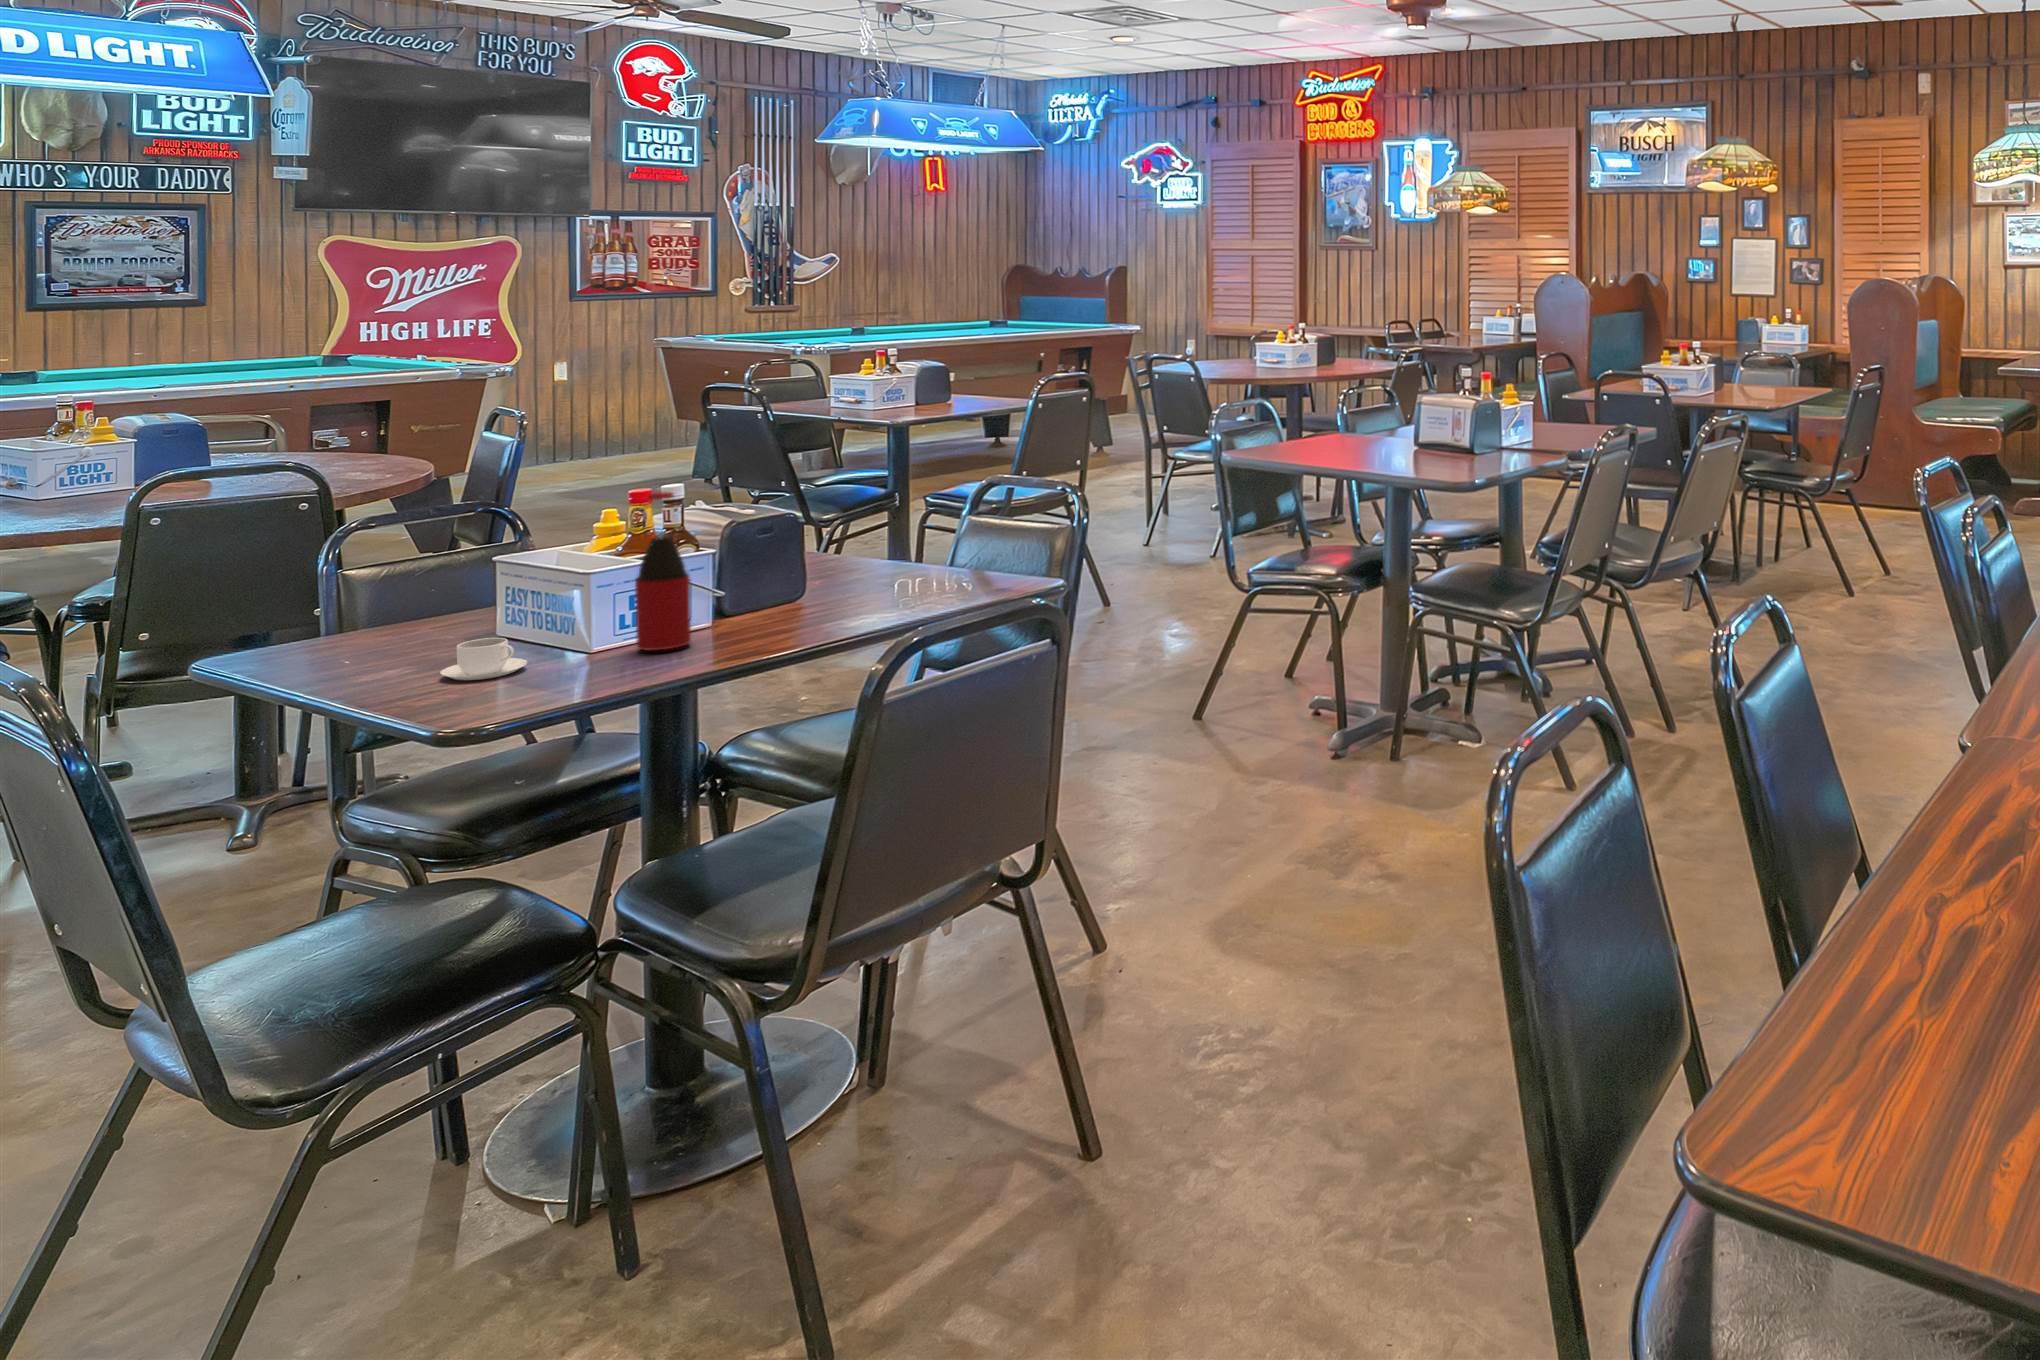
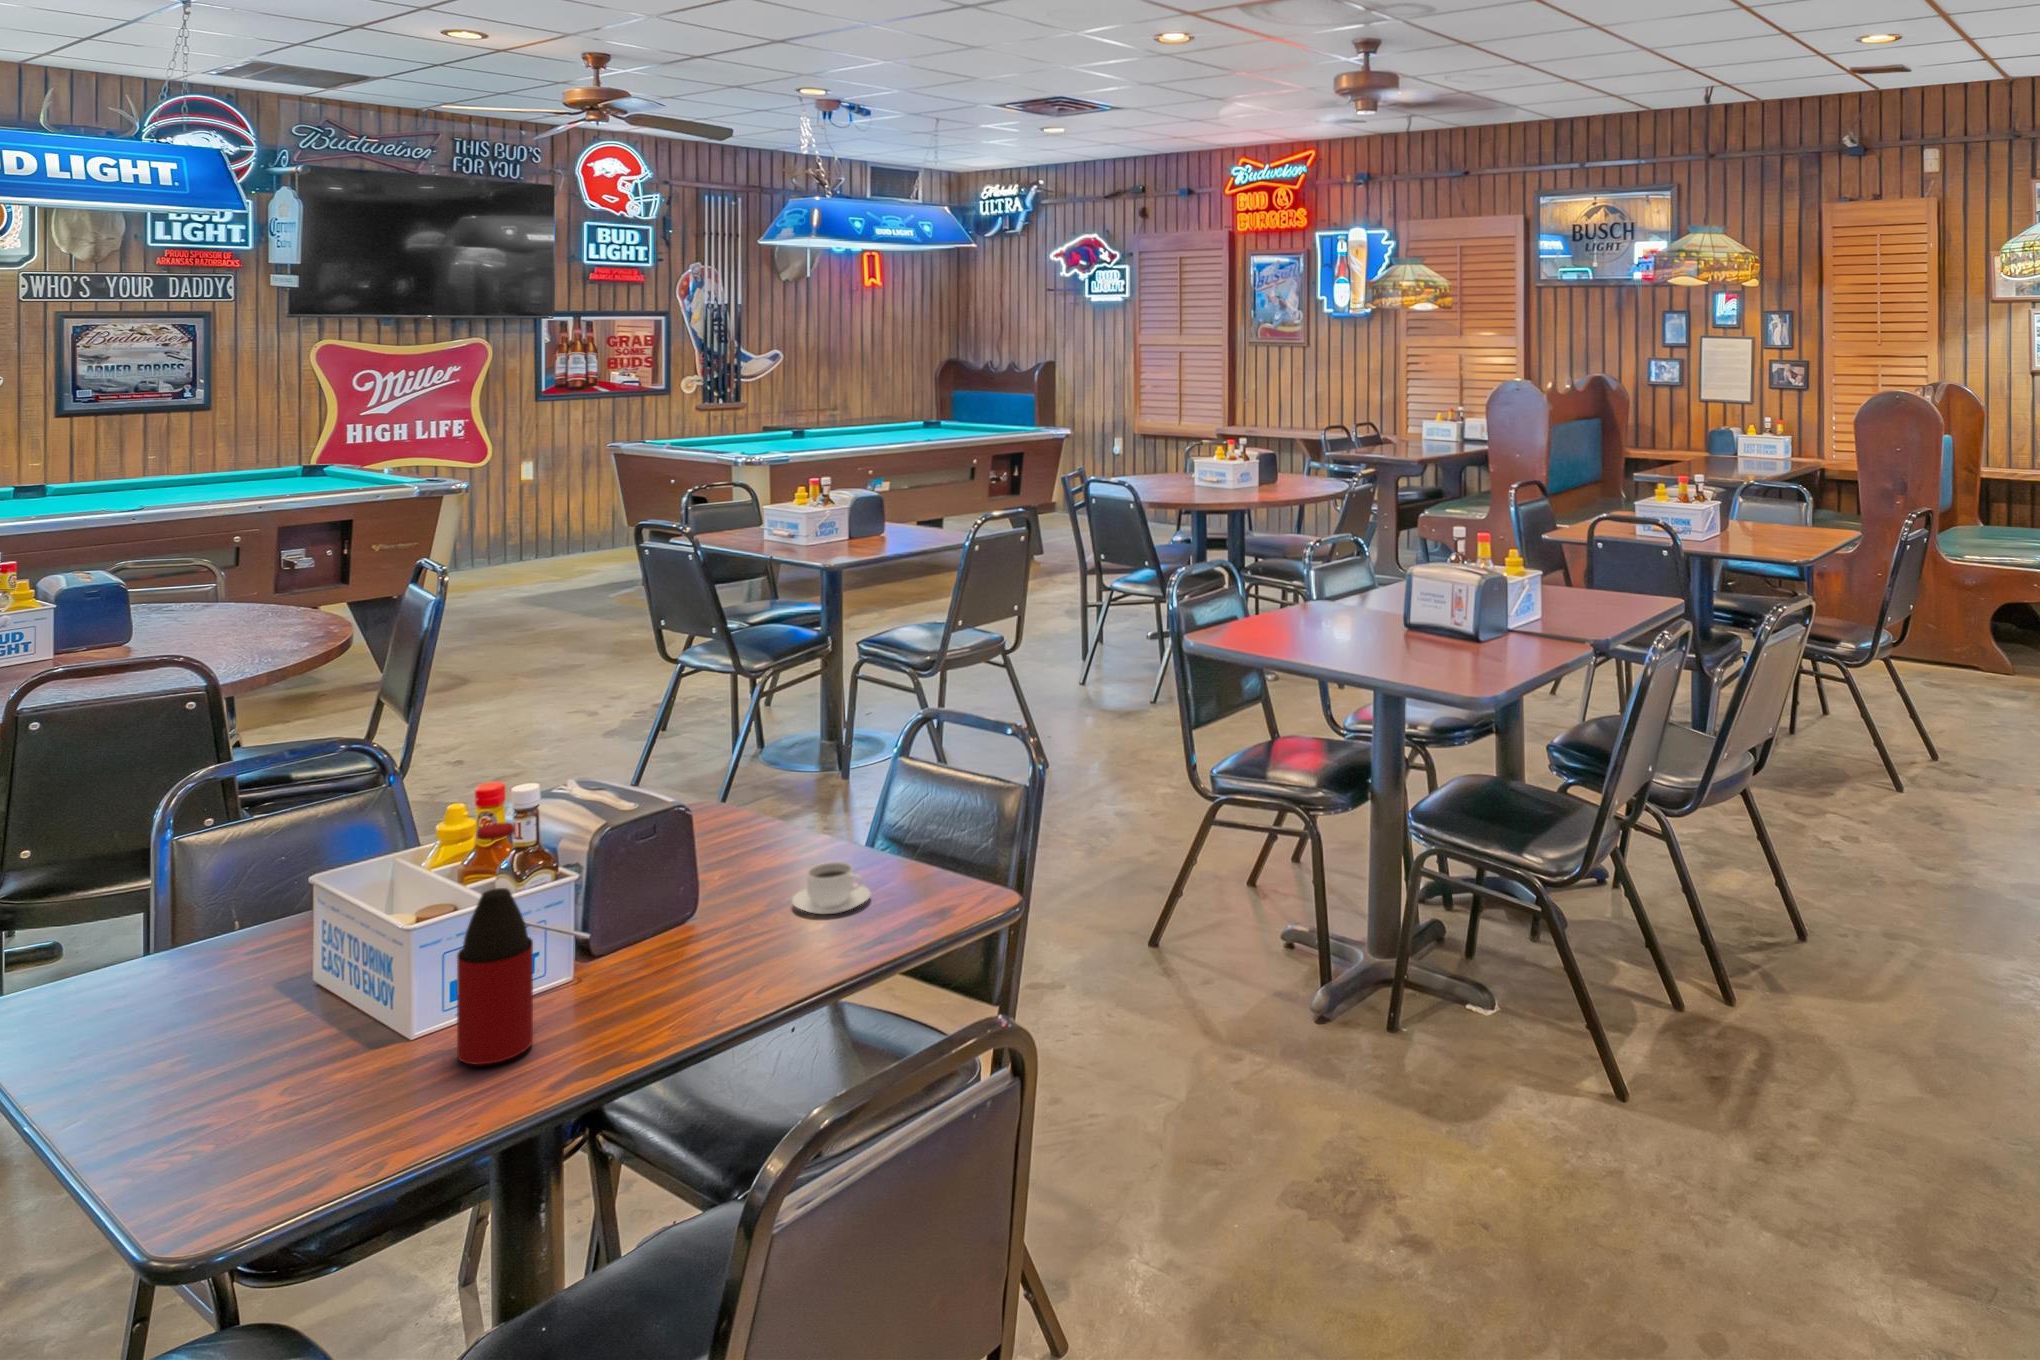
coffee cup: present [440,638,527,680] -> present [792,862,870,914]

